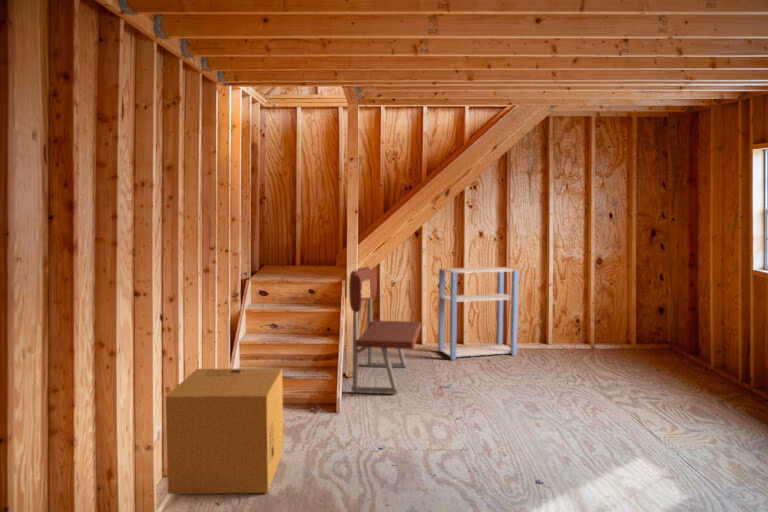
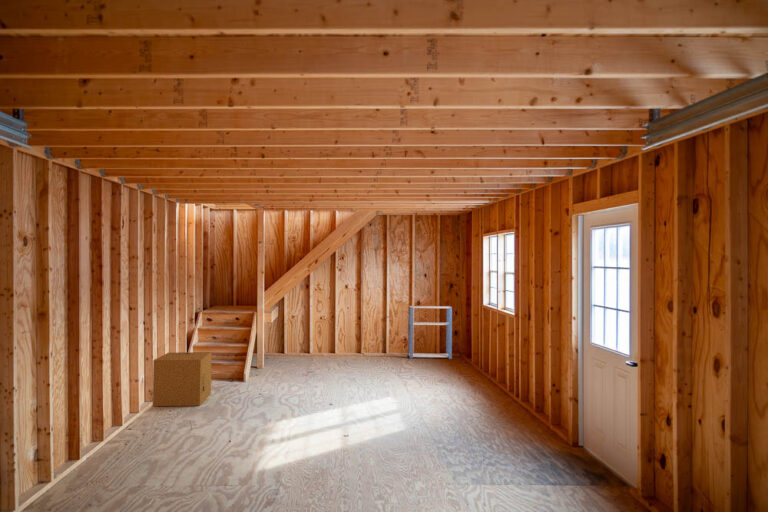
bench: present [349,267,421,394] -> none [256,305,303,375]
shelving unit: present [438,267,519,360] -> present [408,306,452,359]

